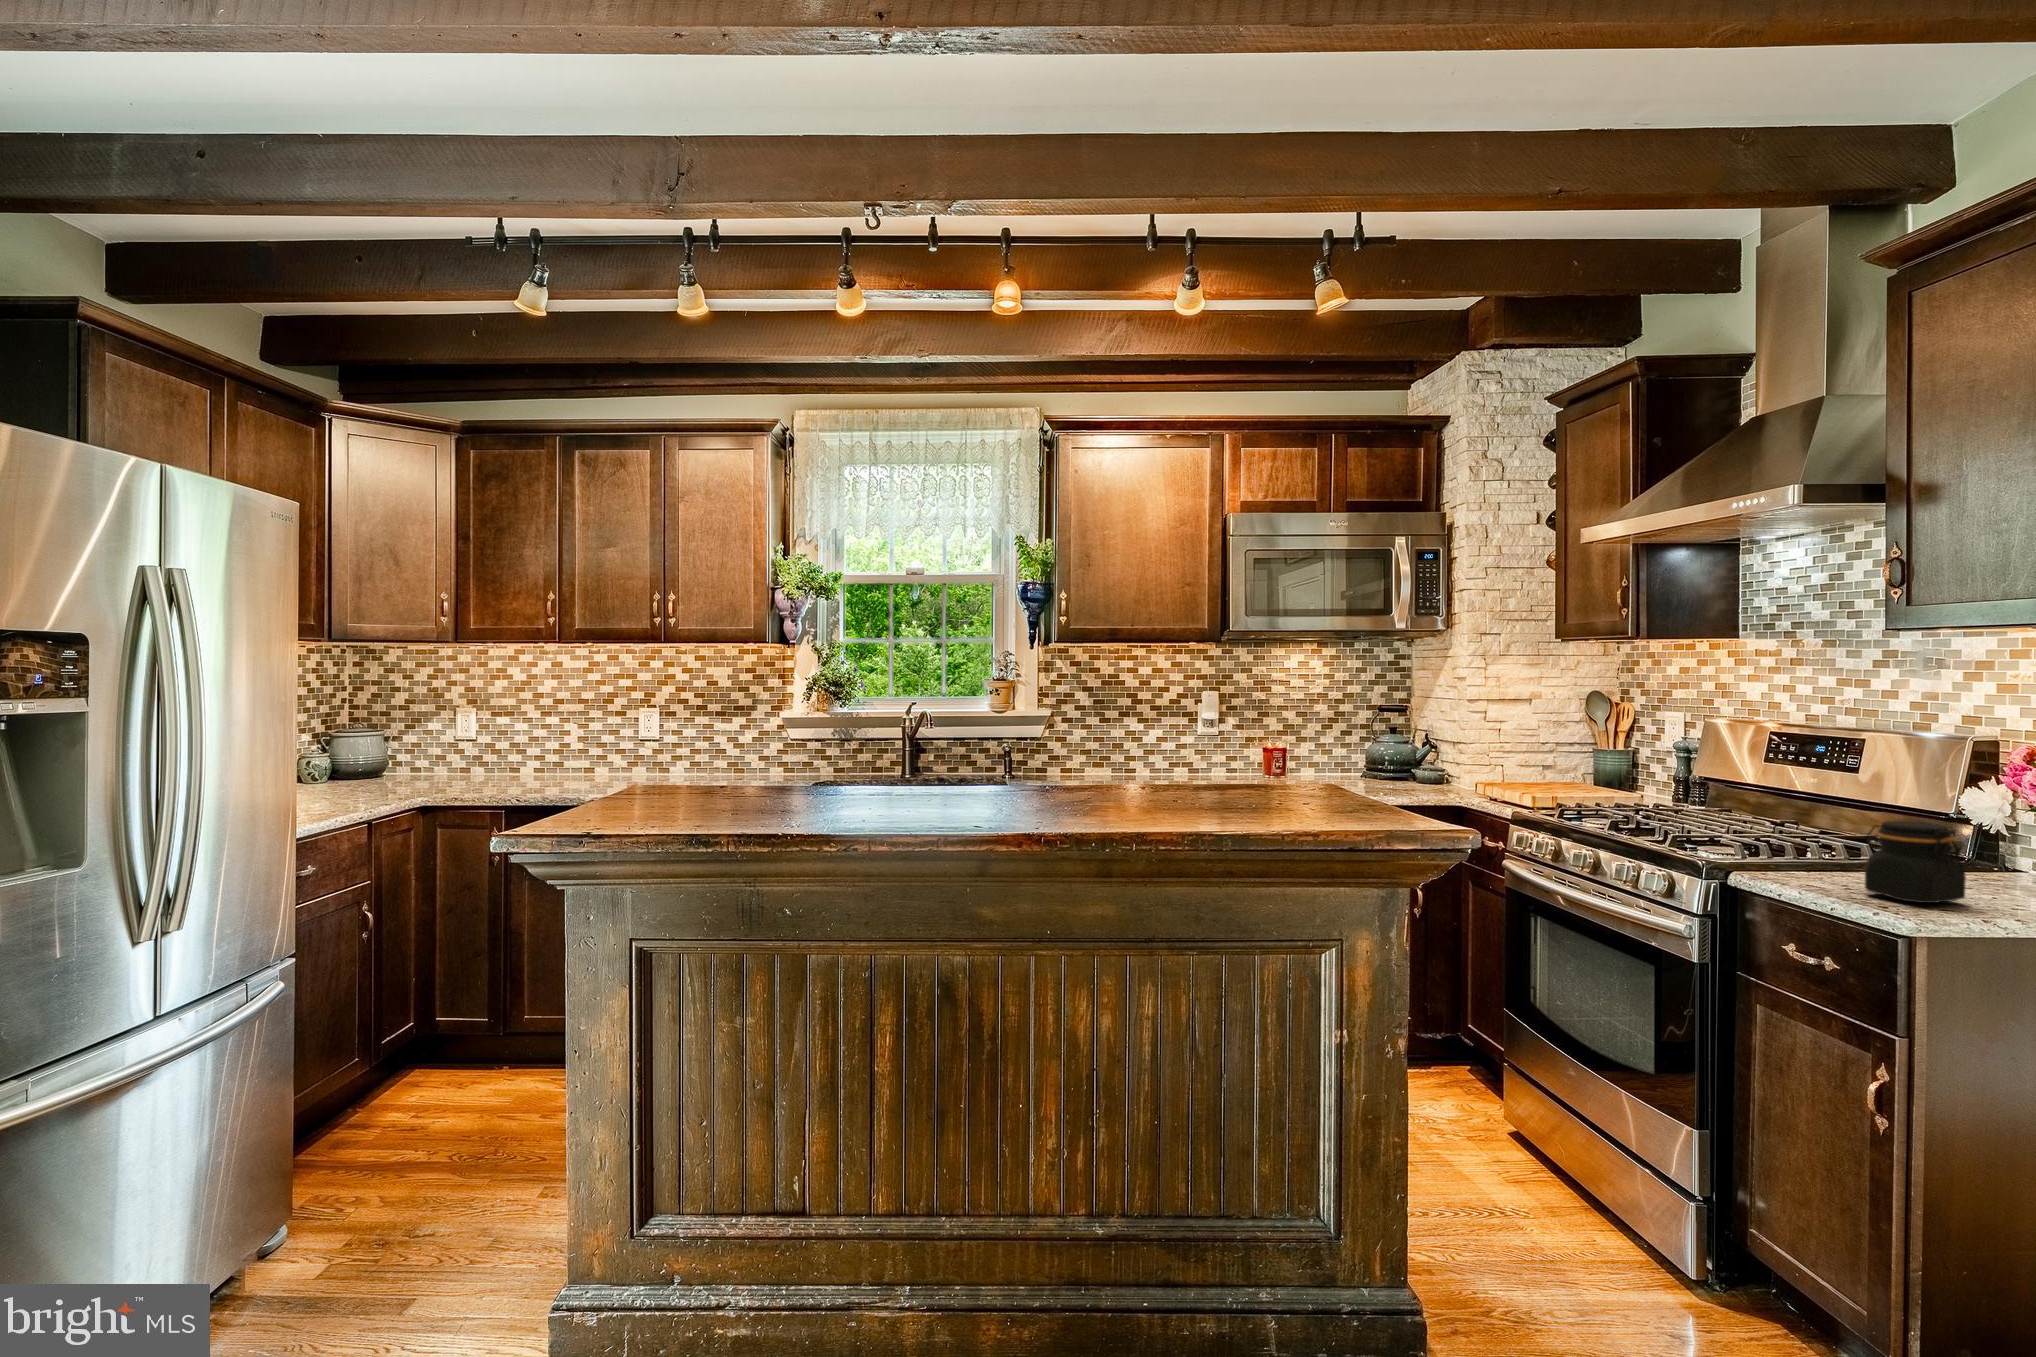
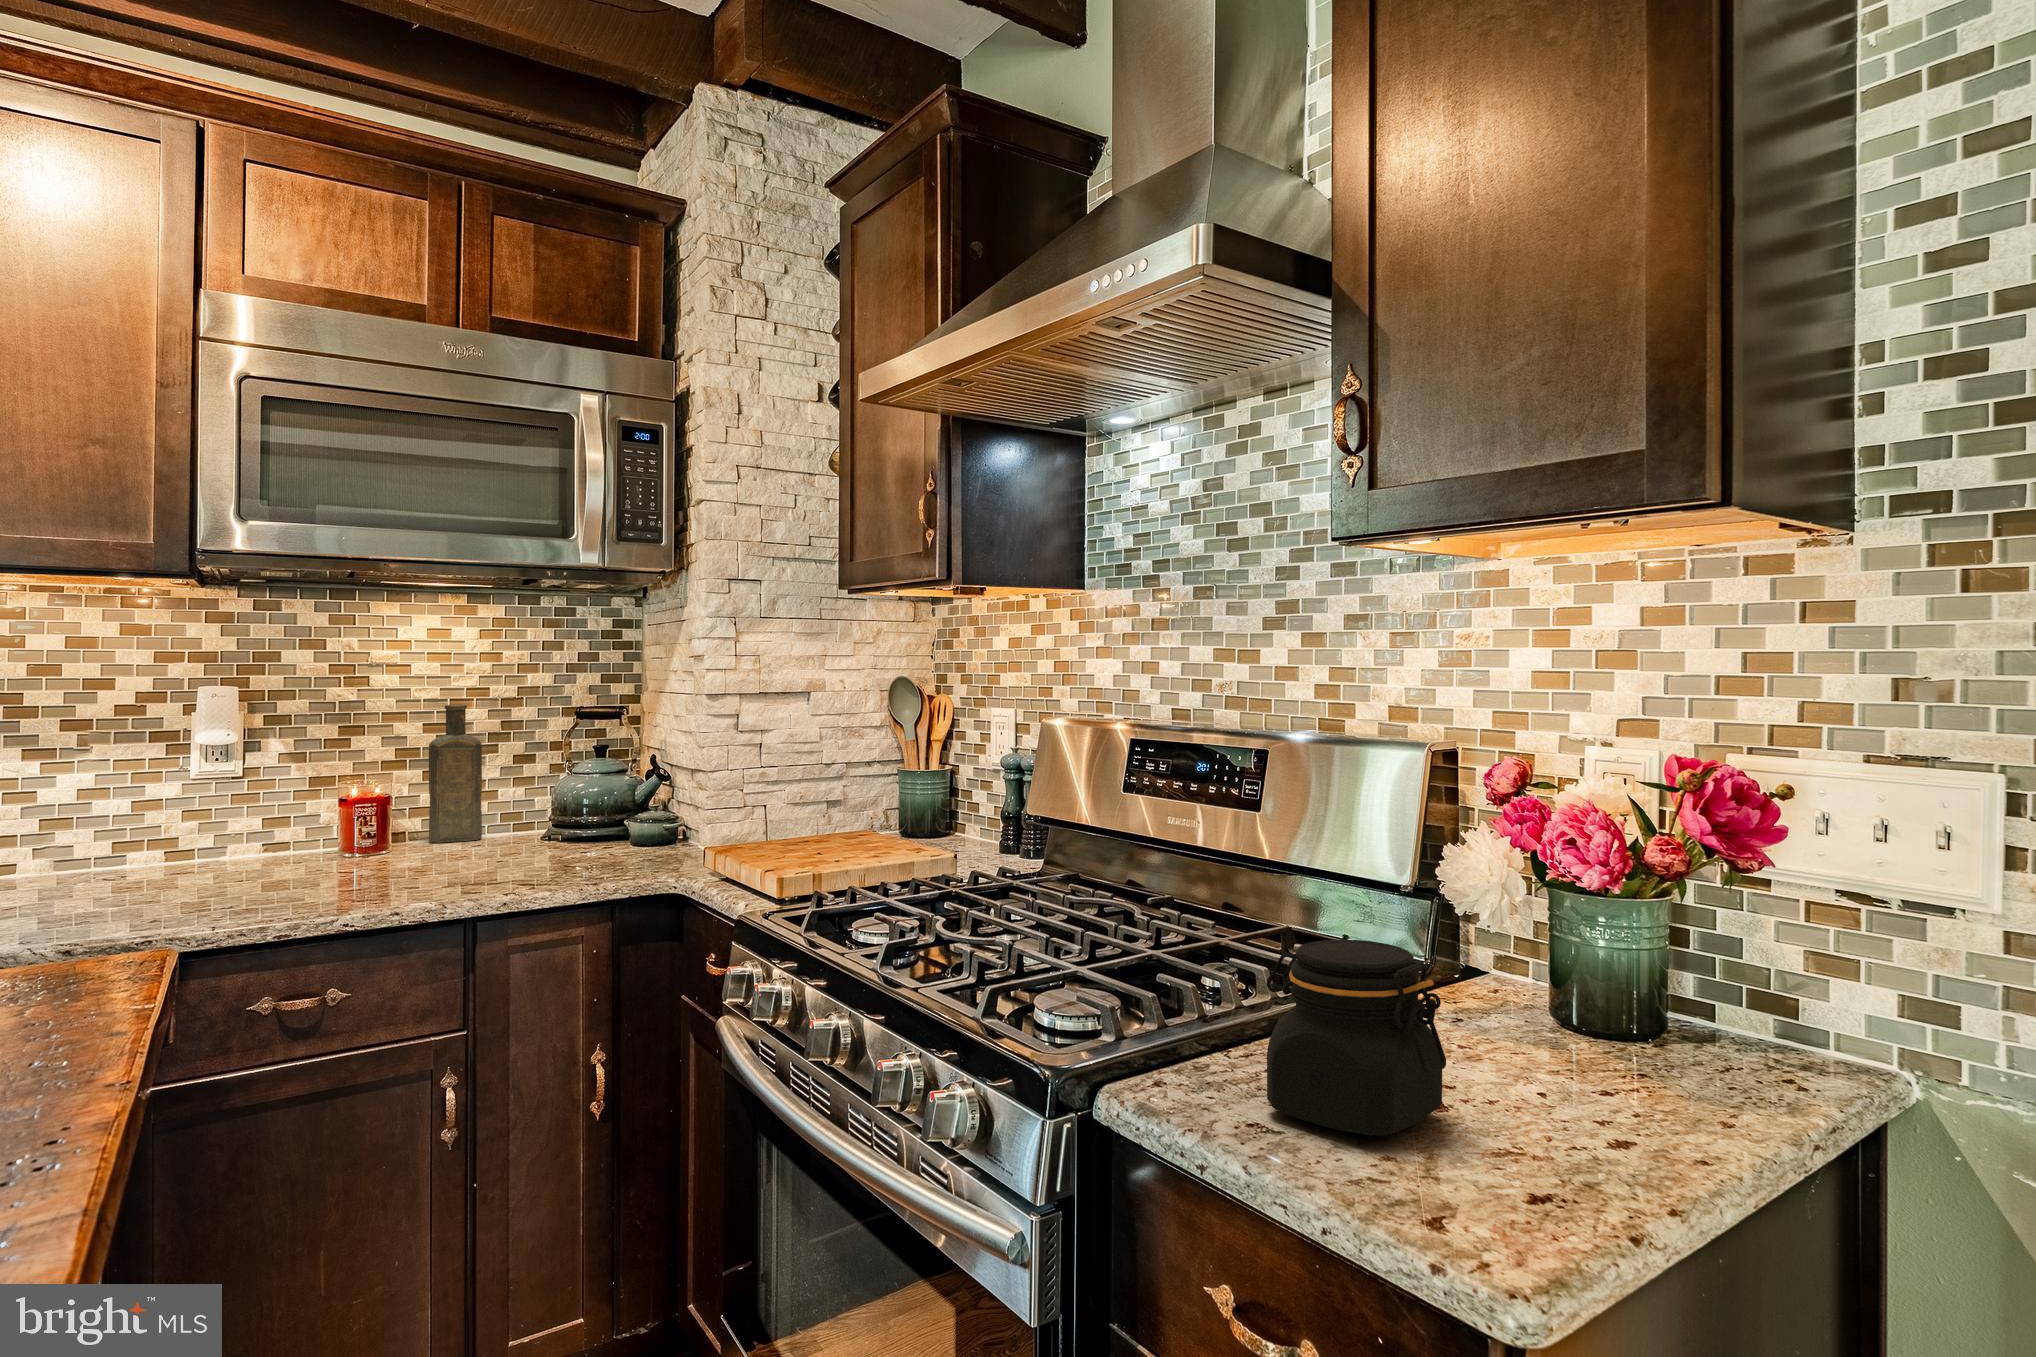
bottle: none [1303,703,1337,778] -> present [429,704,482,843]

